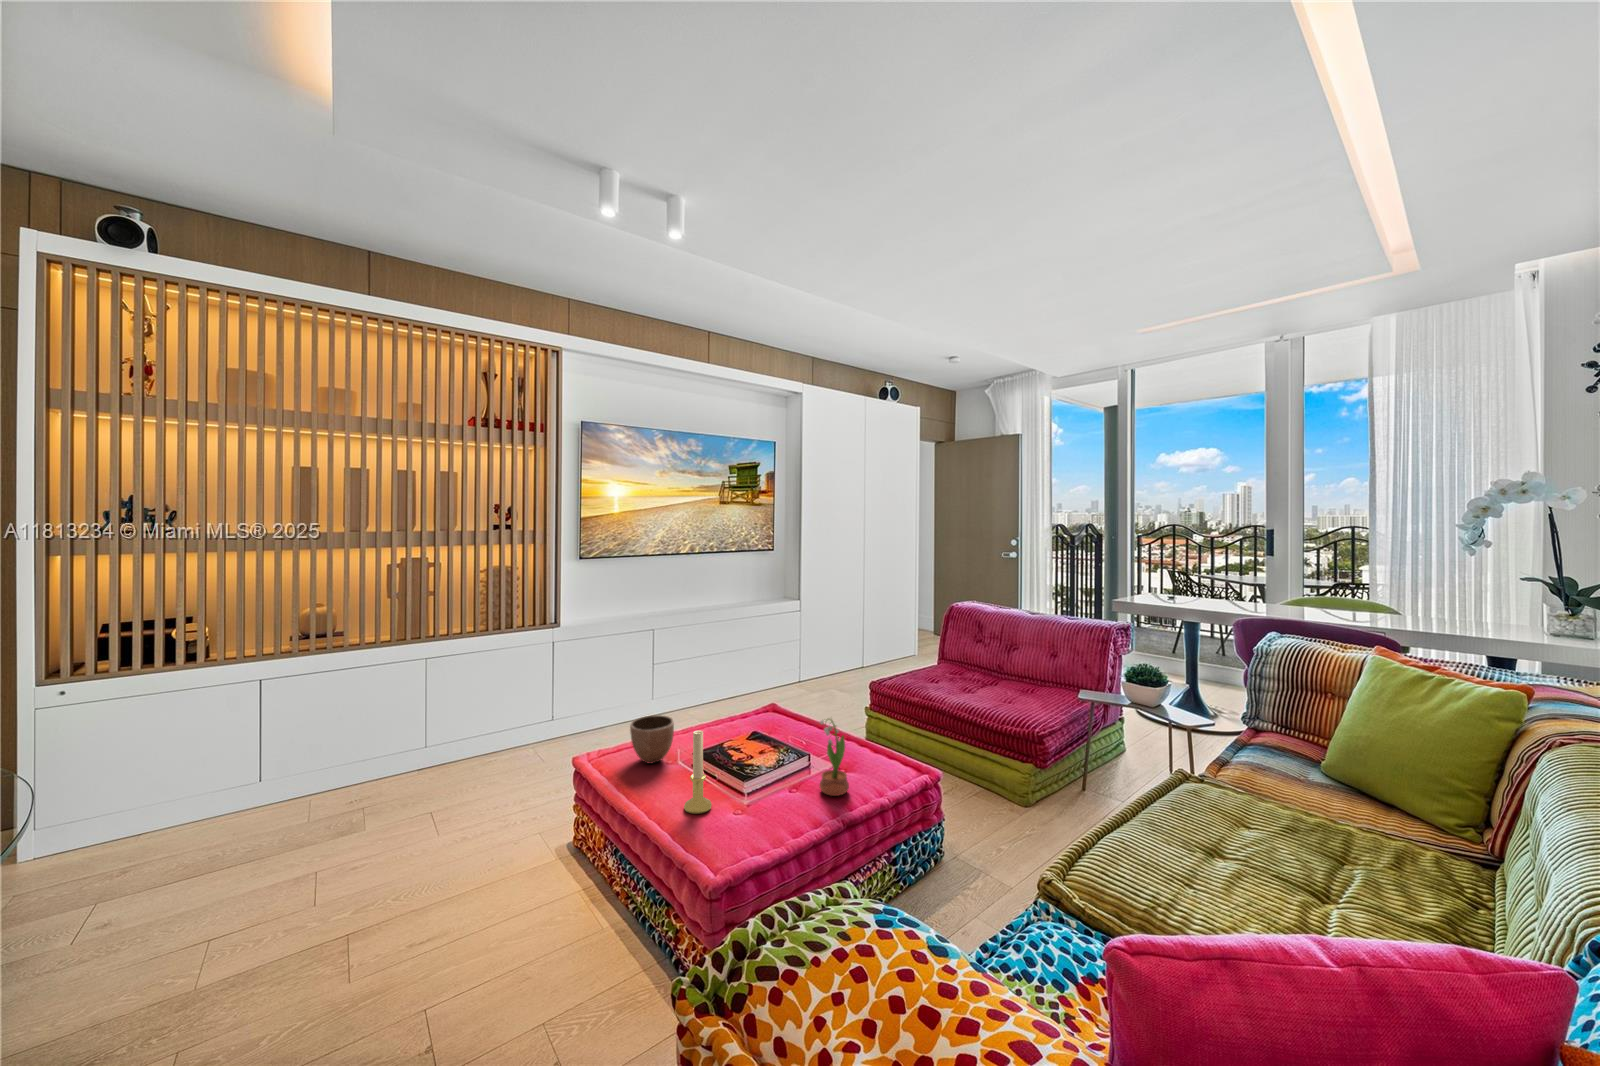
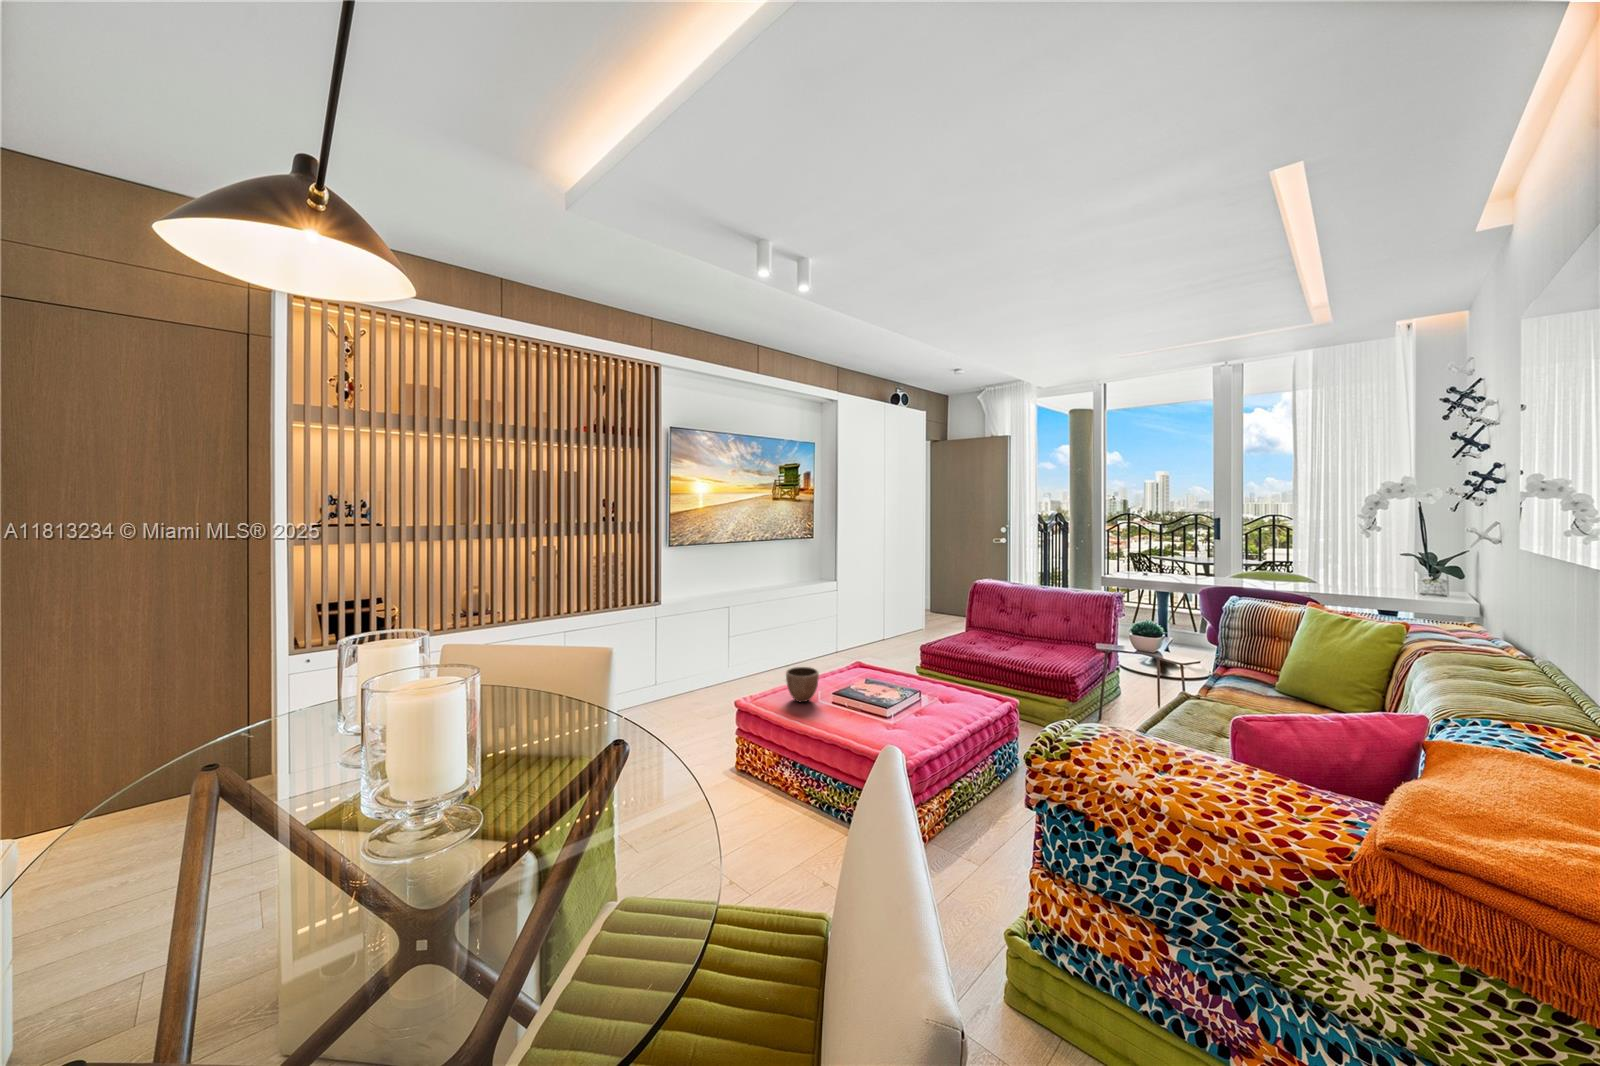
potted flower: present [820,719,849,796] -> none [935,661,959,717]
candle holder: present [684,730,712,814] -> none [850,671,870,731]

